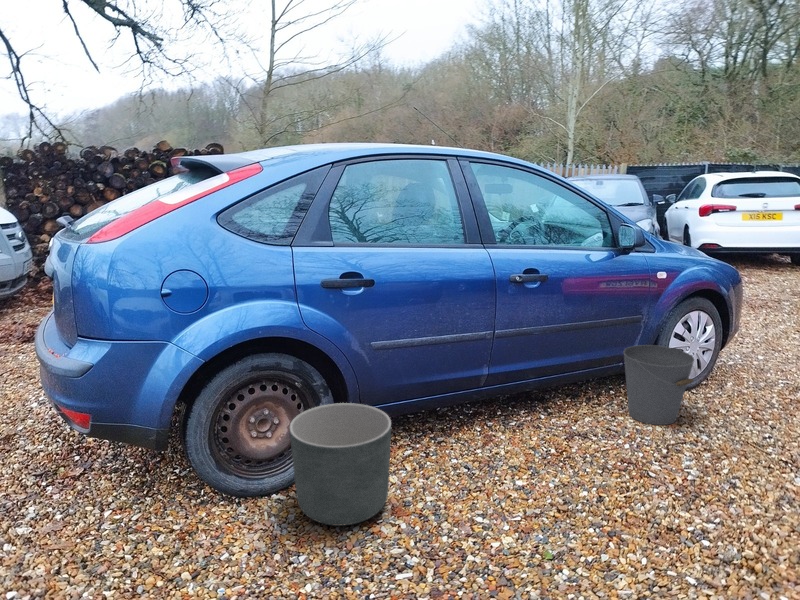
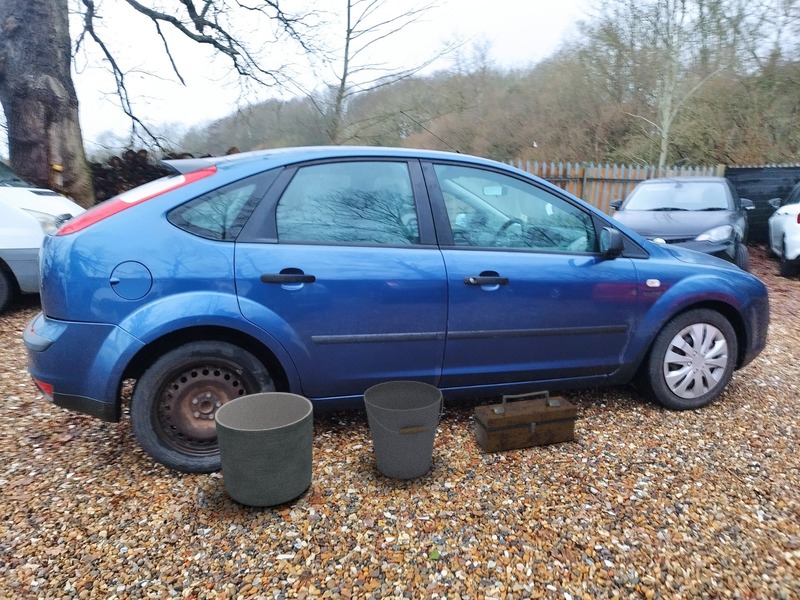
bucket: present [624,345,694,425] -> present [364,381,442,479]
toolbox: none [515,383,612,447] -> present [472,391,579,453]

